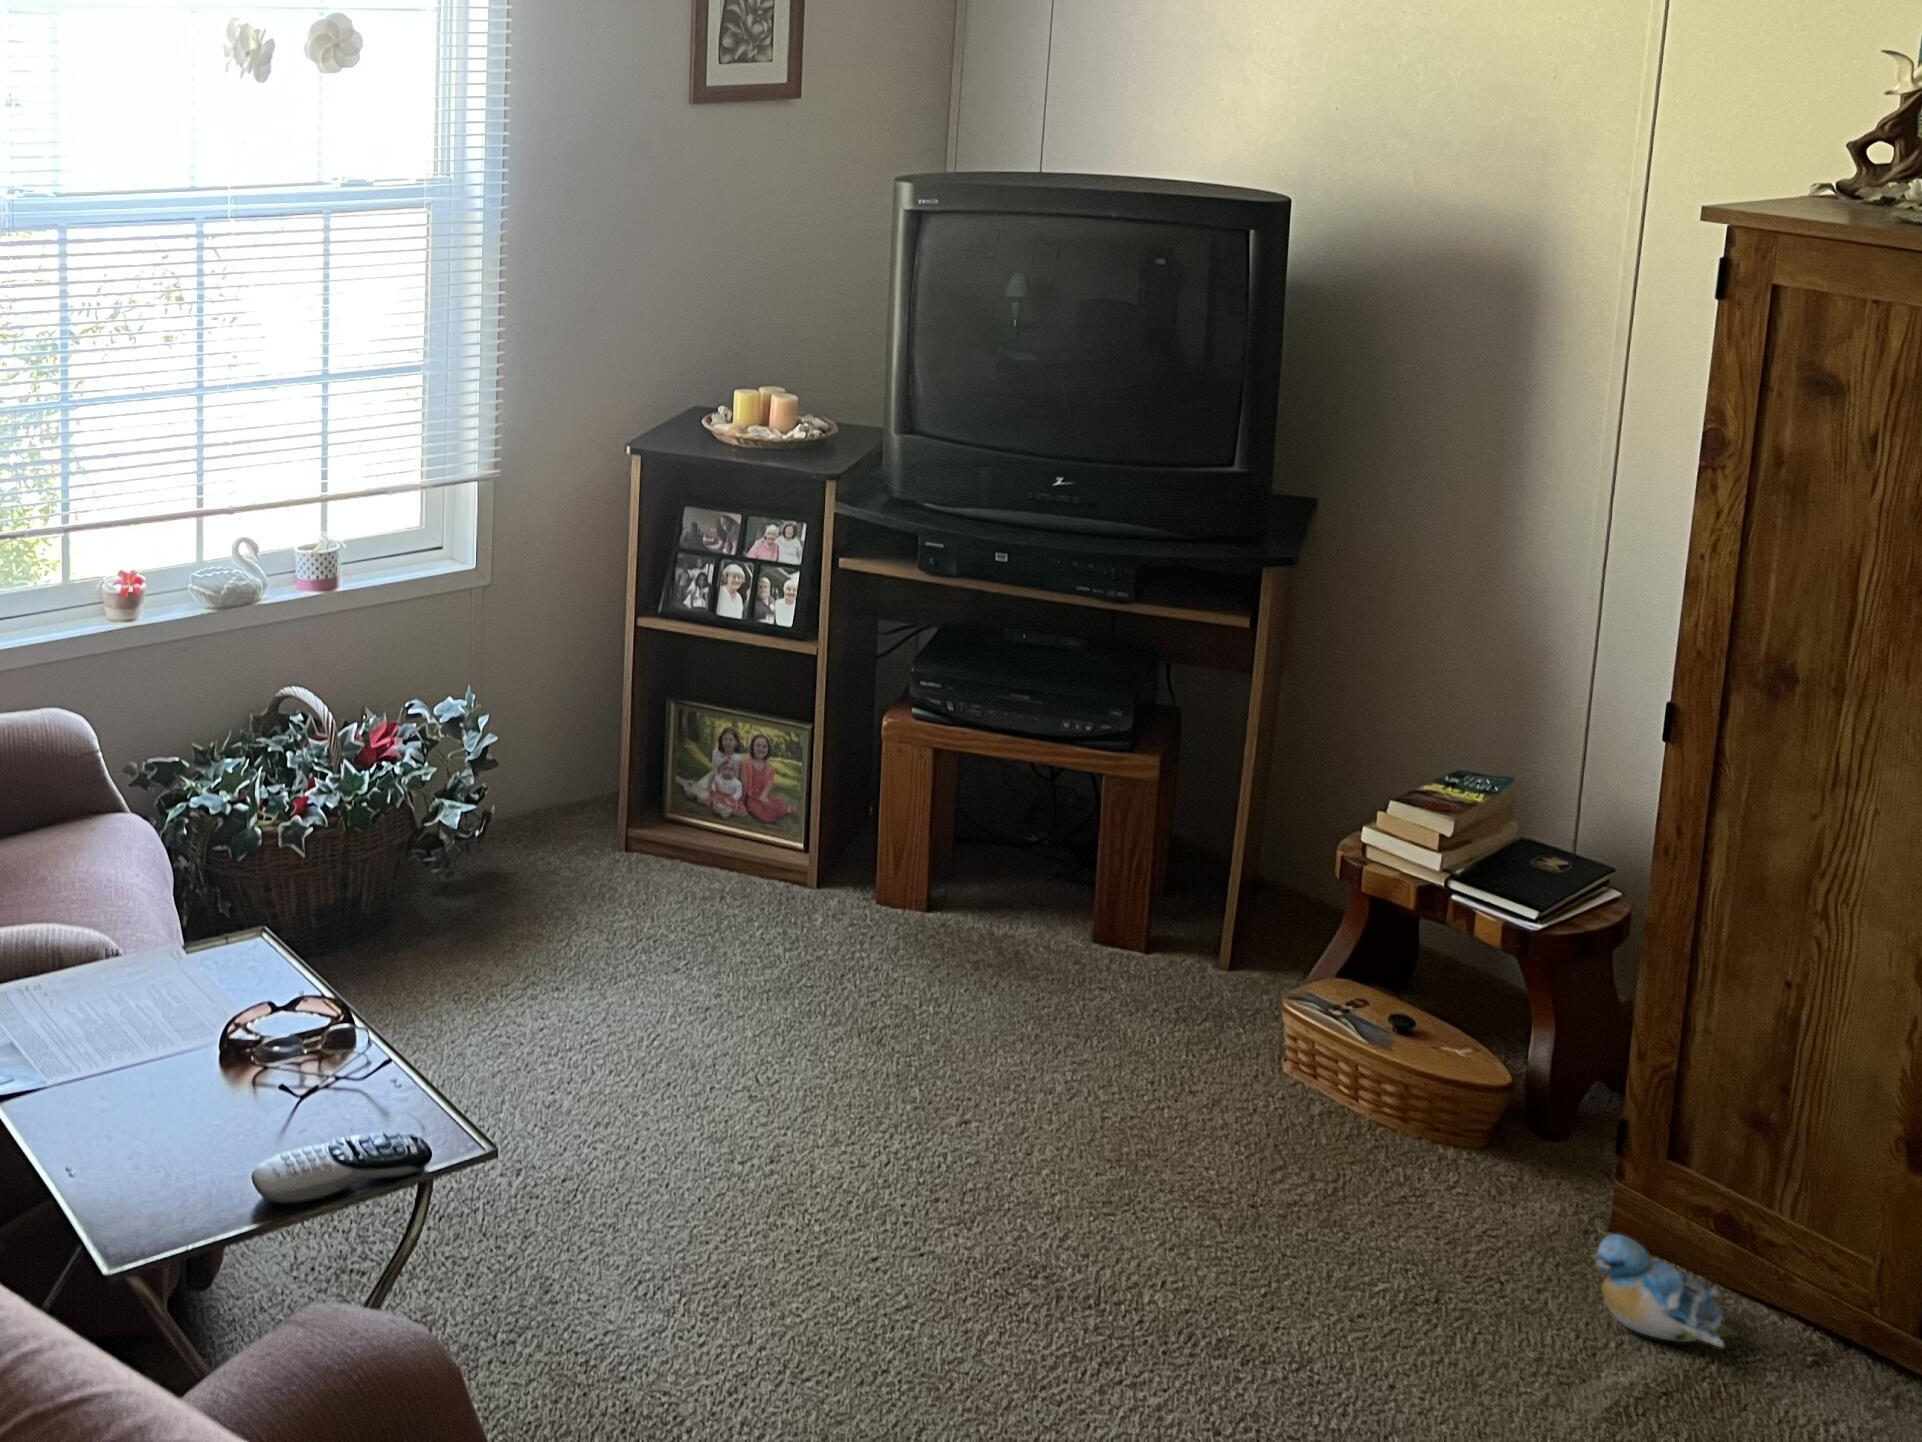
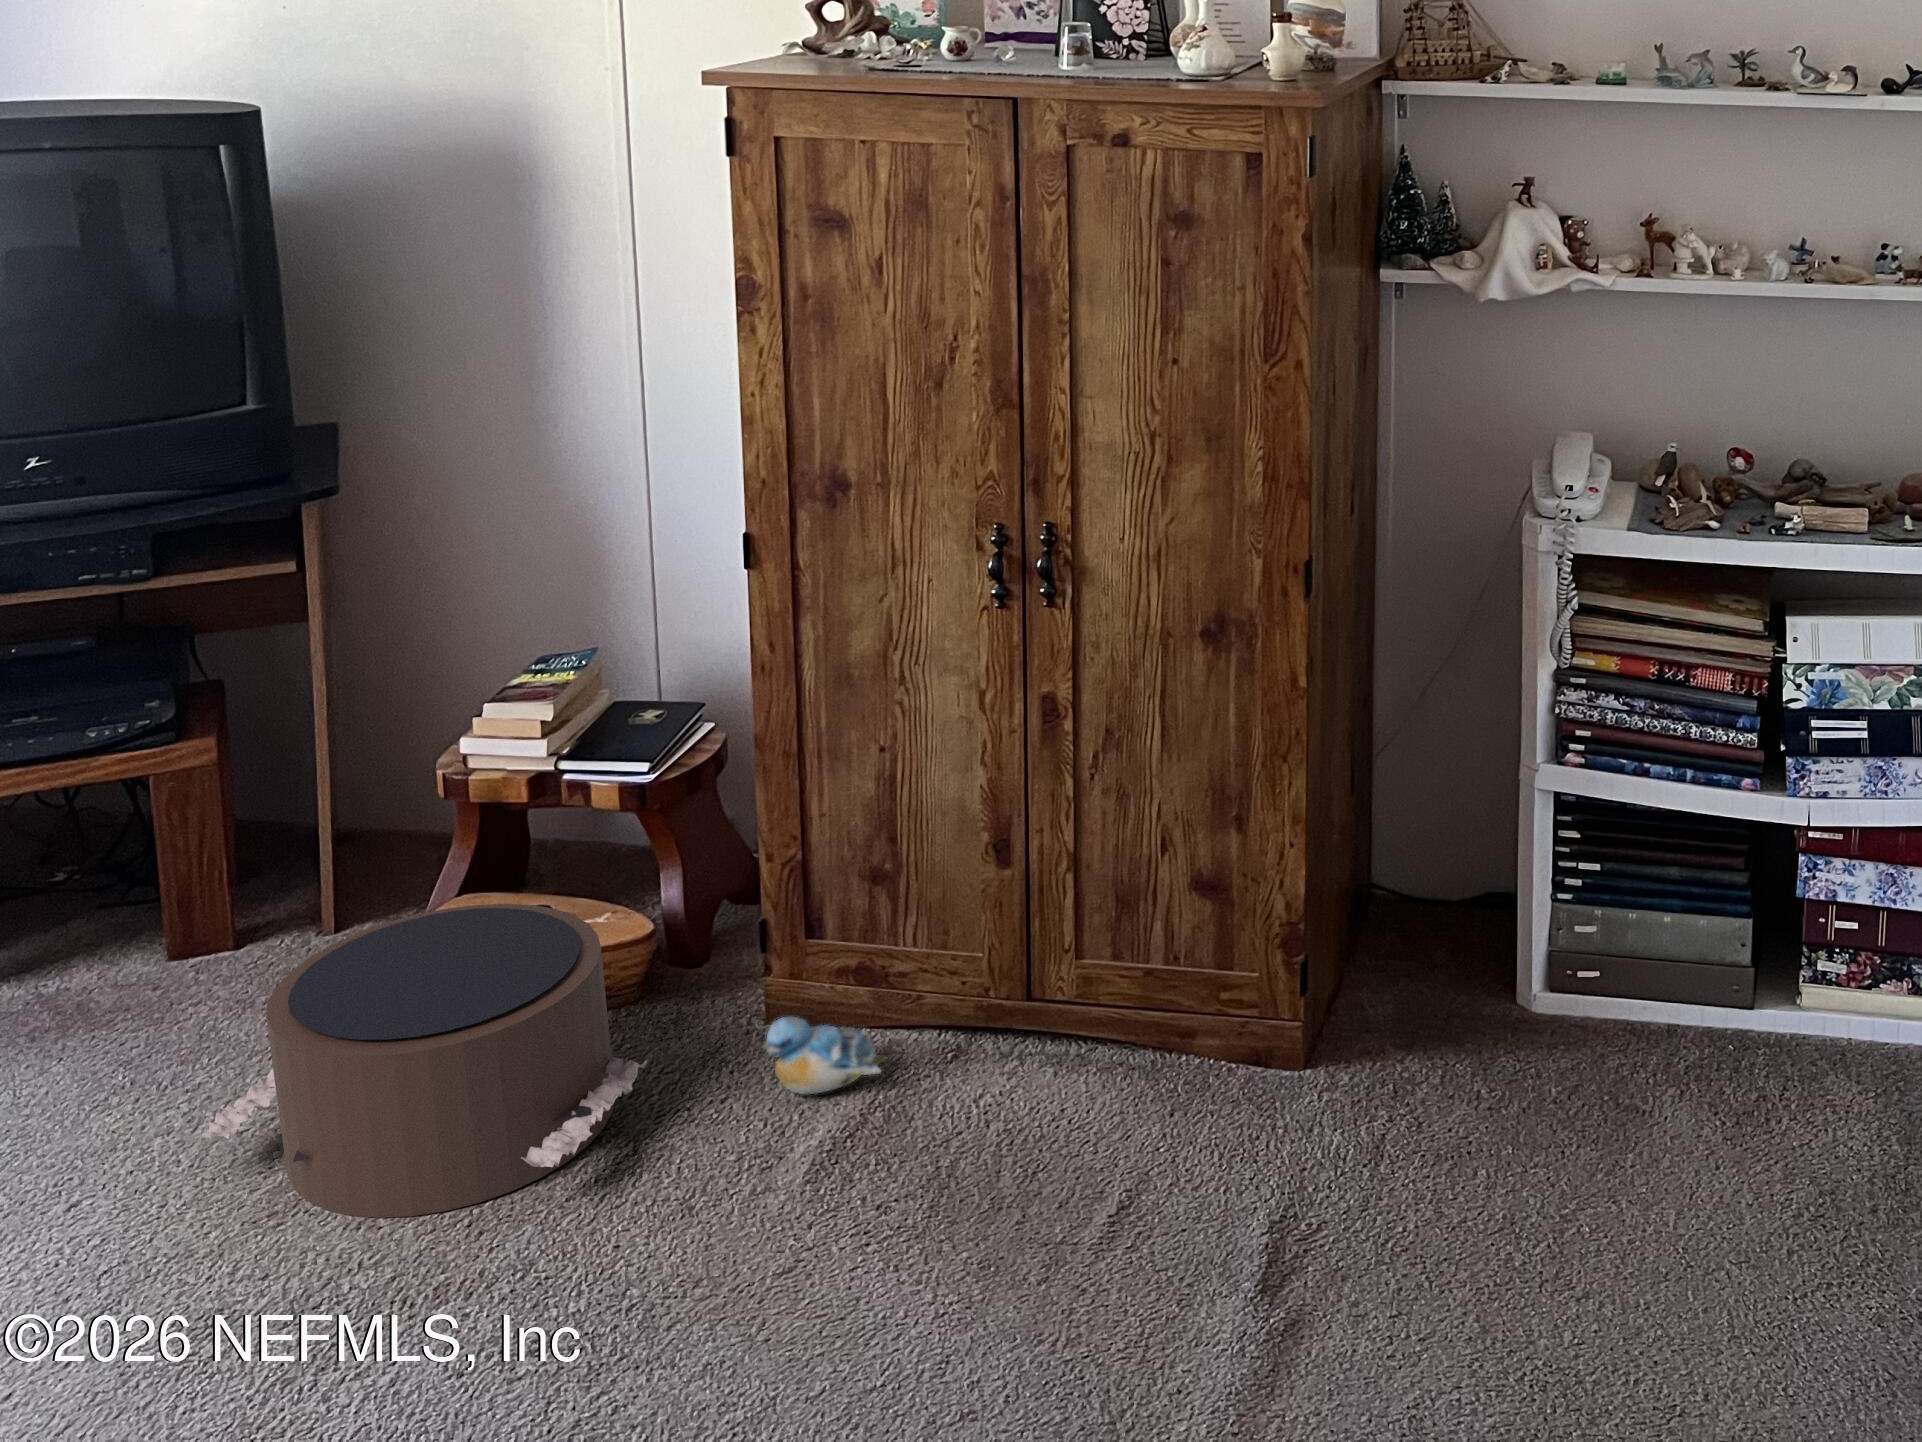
pouf: none [1070,976,1468,1282] -> present [201,904,647,1218]

